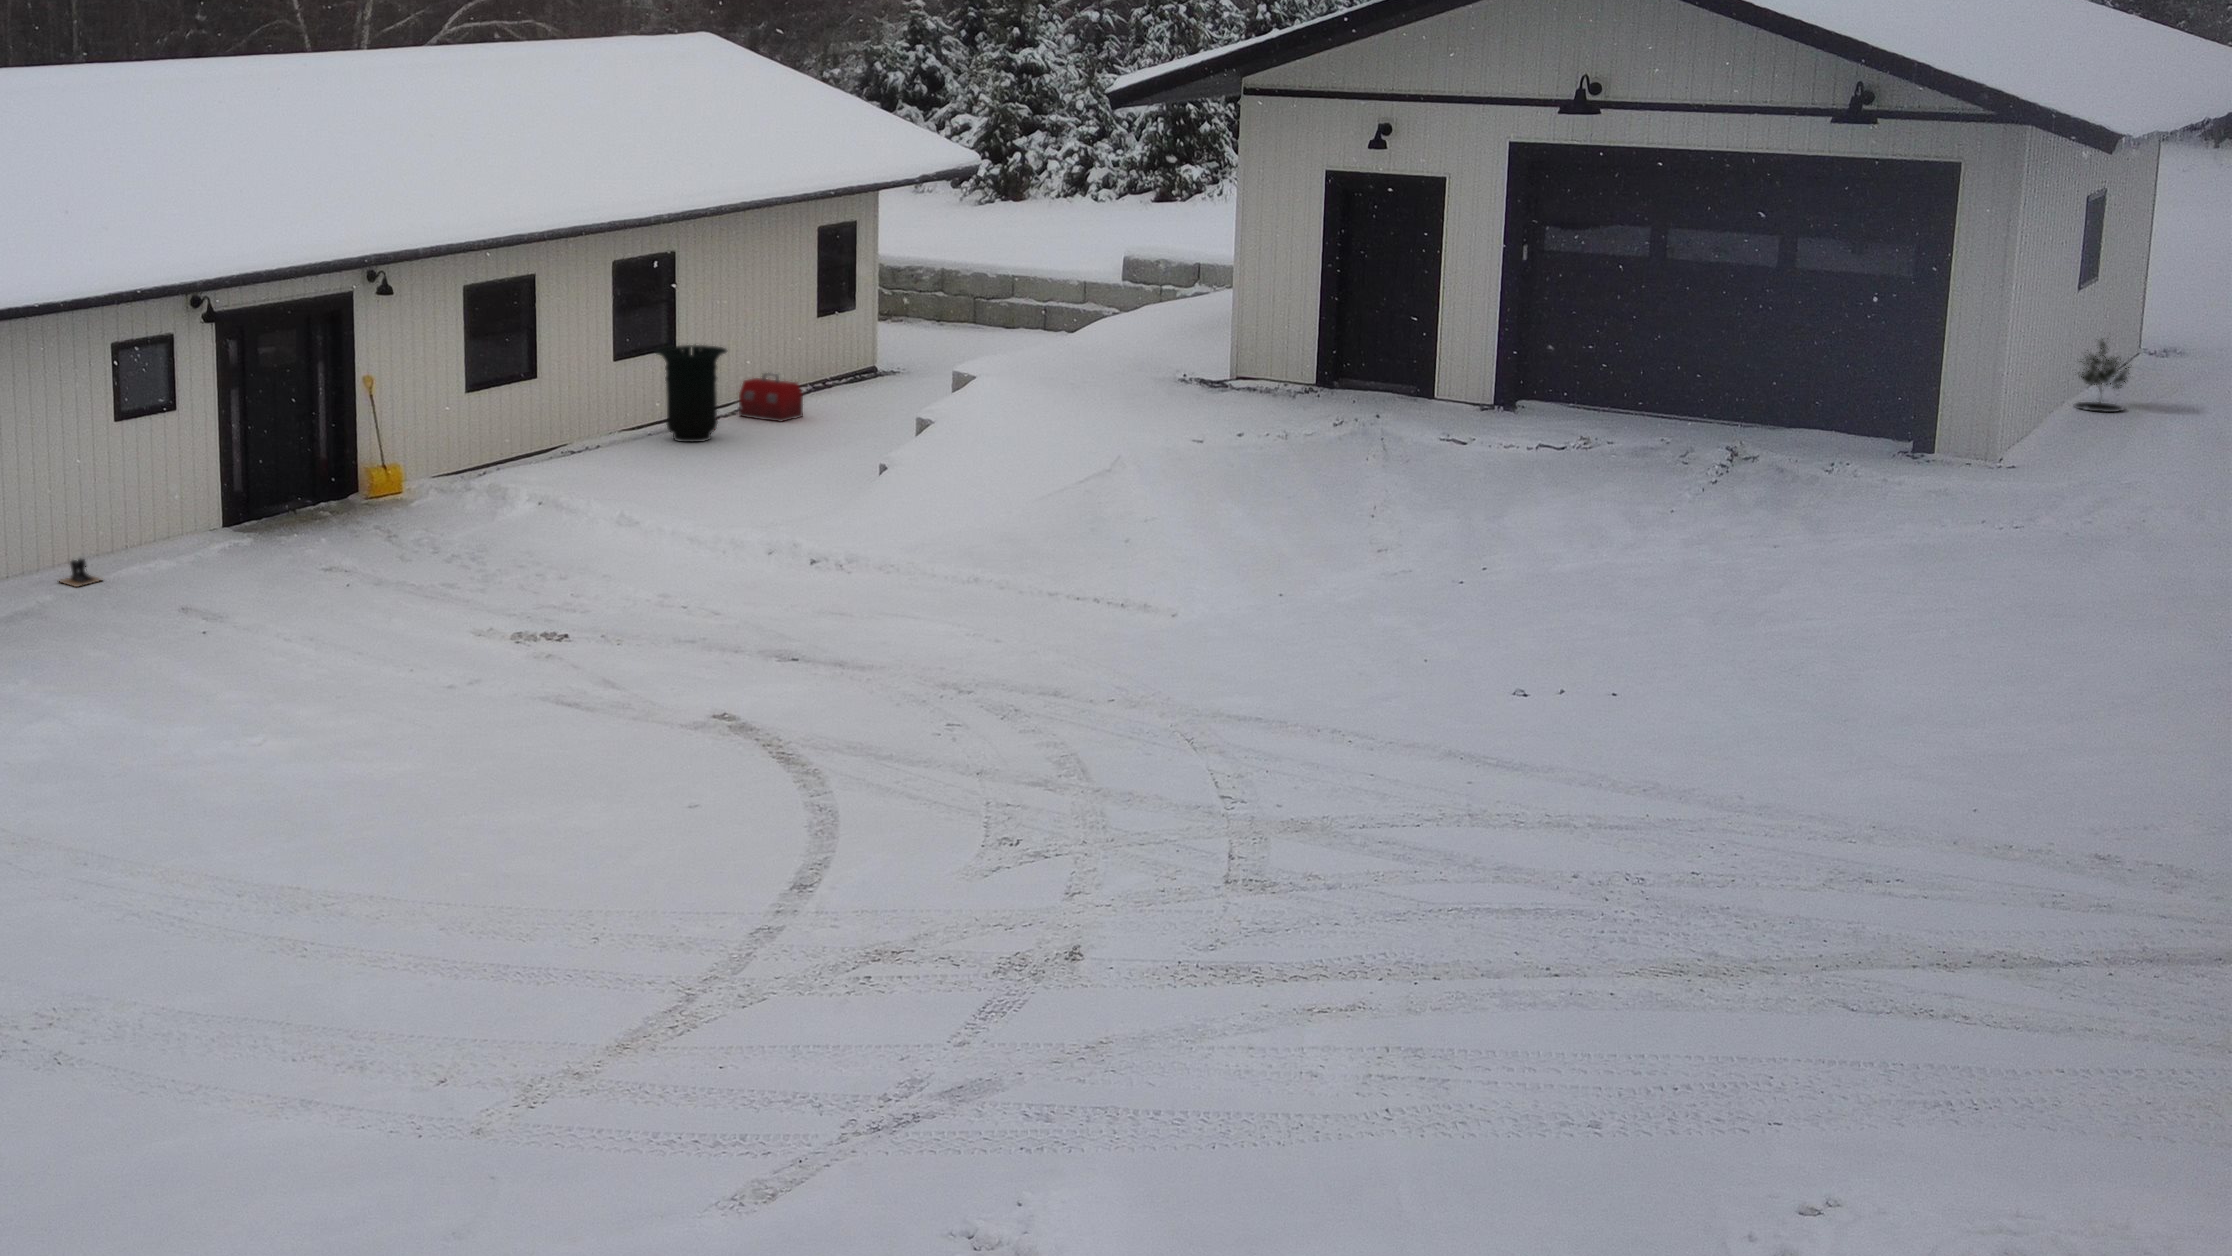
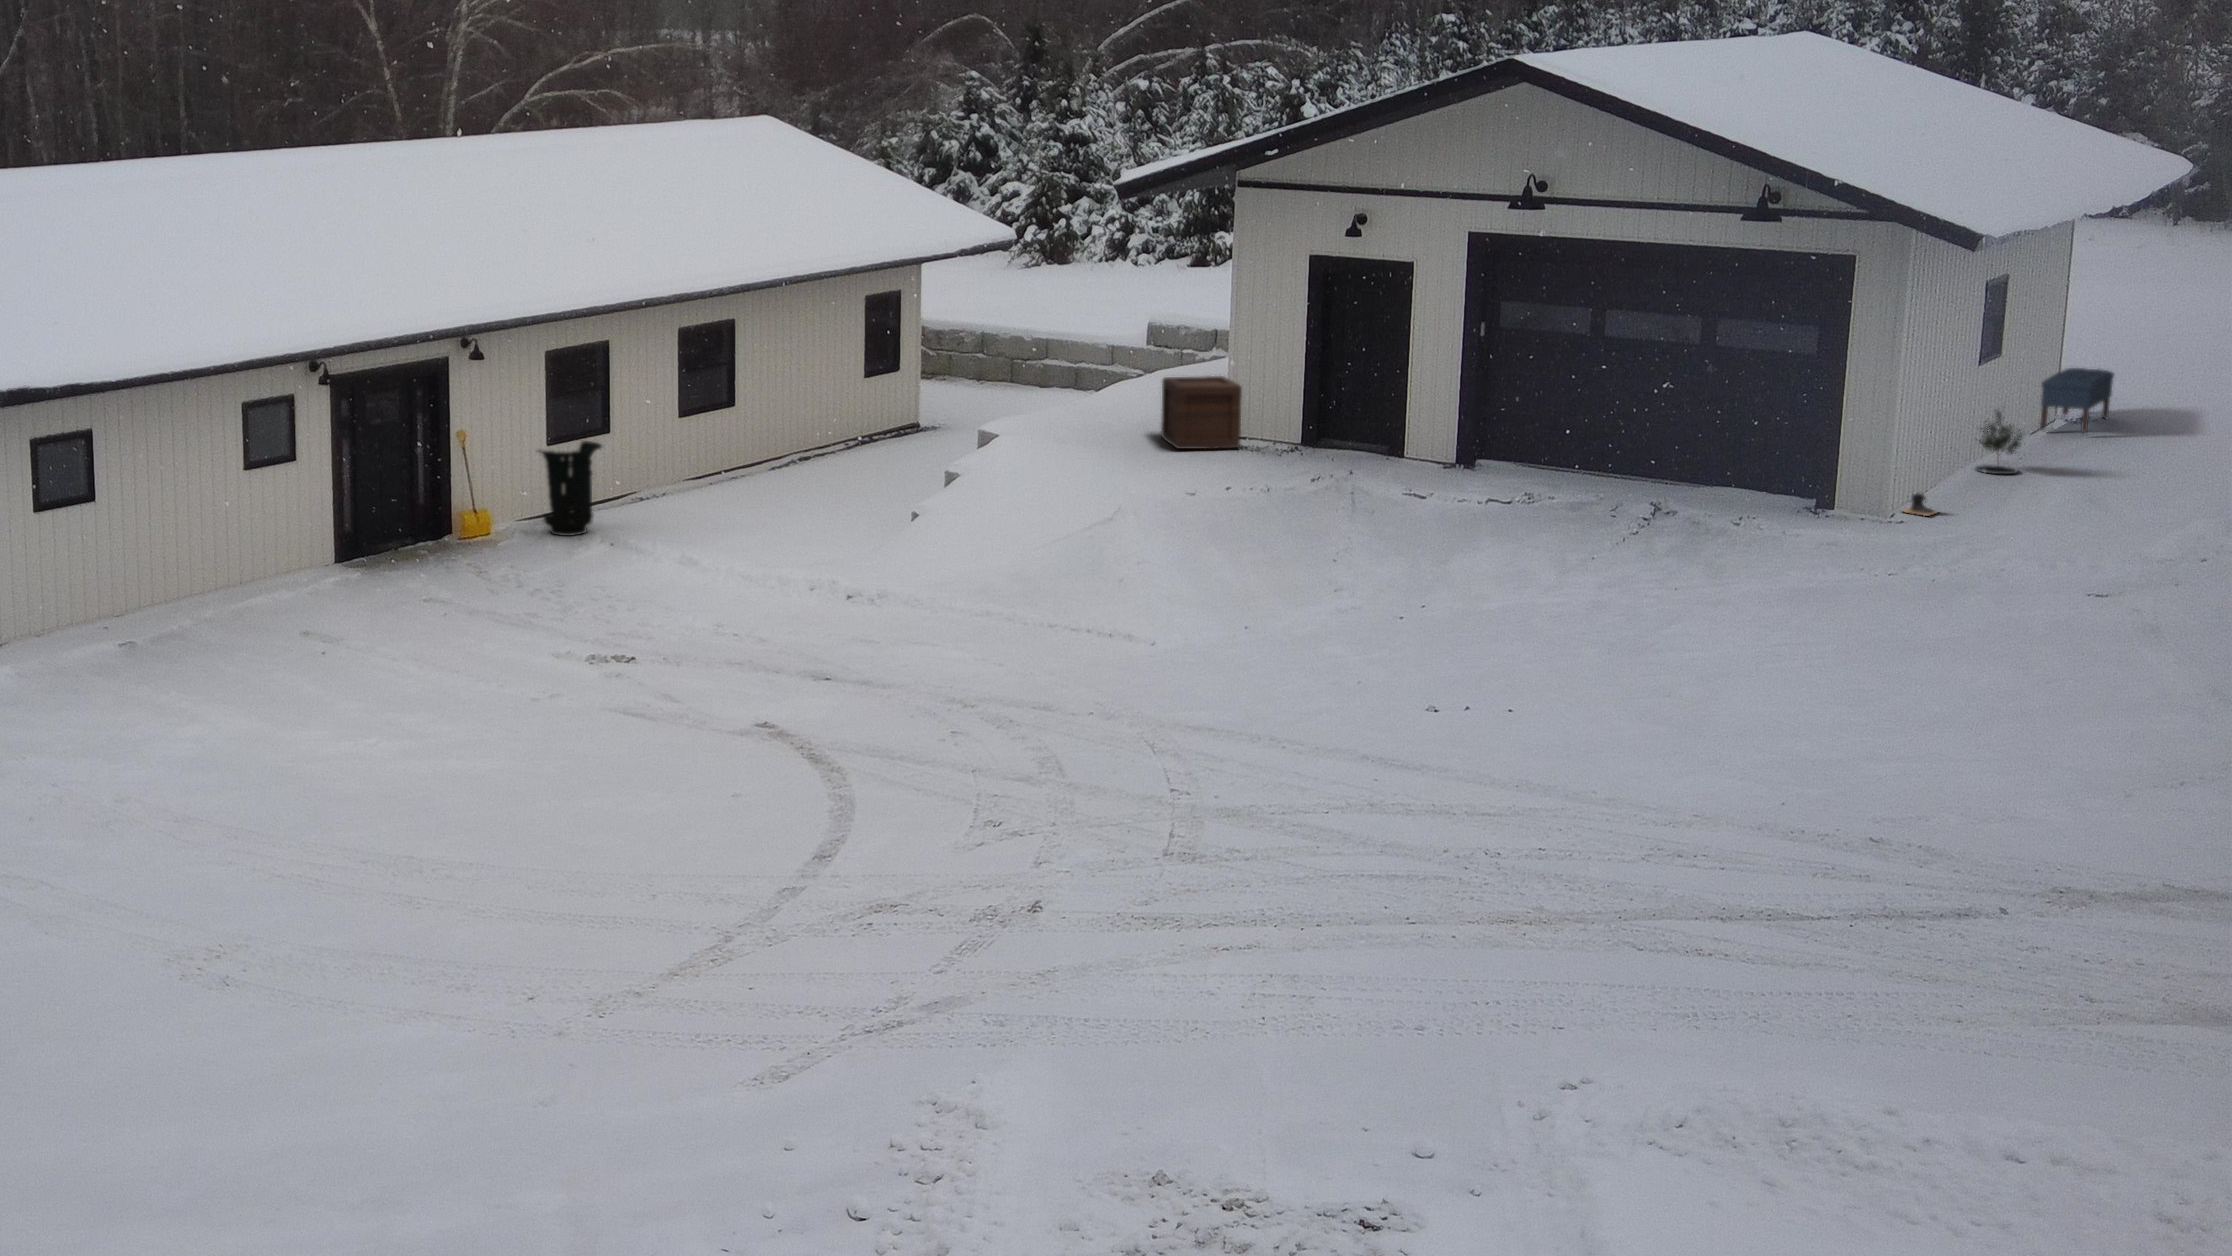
bench: none [2126,295,2200,367] -> present [2040,368,2114,434]
wooden crate: none [1160,309,1253,390] -> present [1161,376,1242,449]
trash can: present [655,345,727,442] -> present [540,441,602,536]
toolbox: present [739,373,803,422] -> none [787,430,844,475]
boots: present [60,559,101,587] -> present [1903,494,1937,516]

